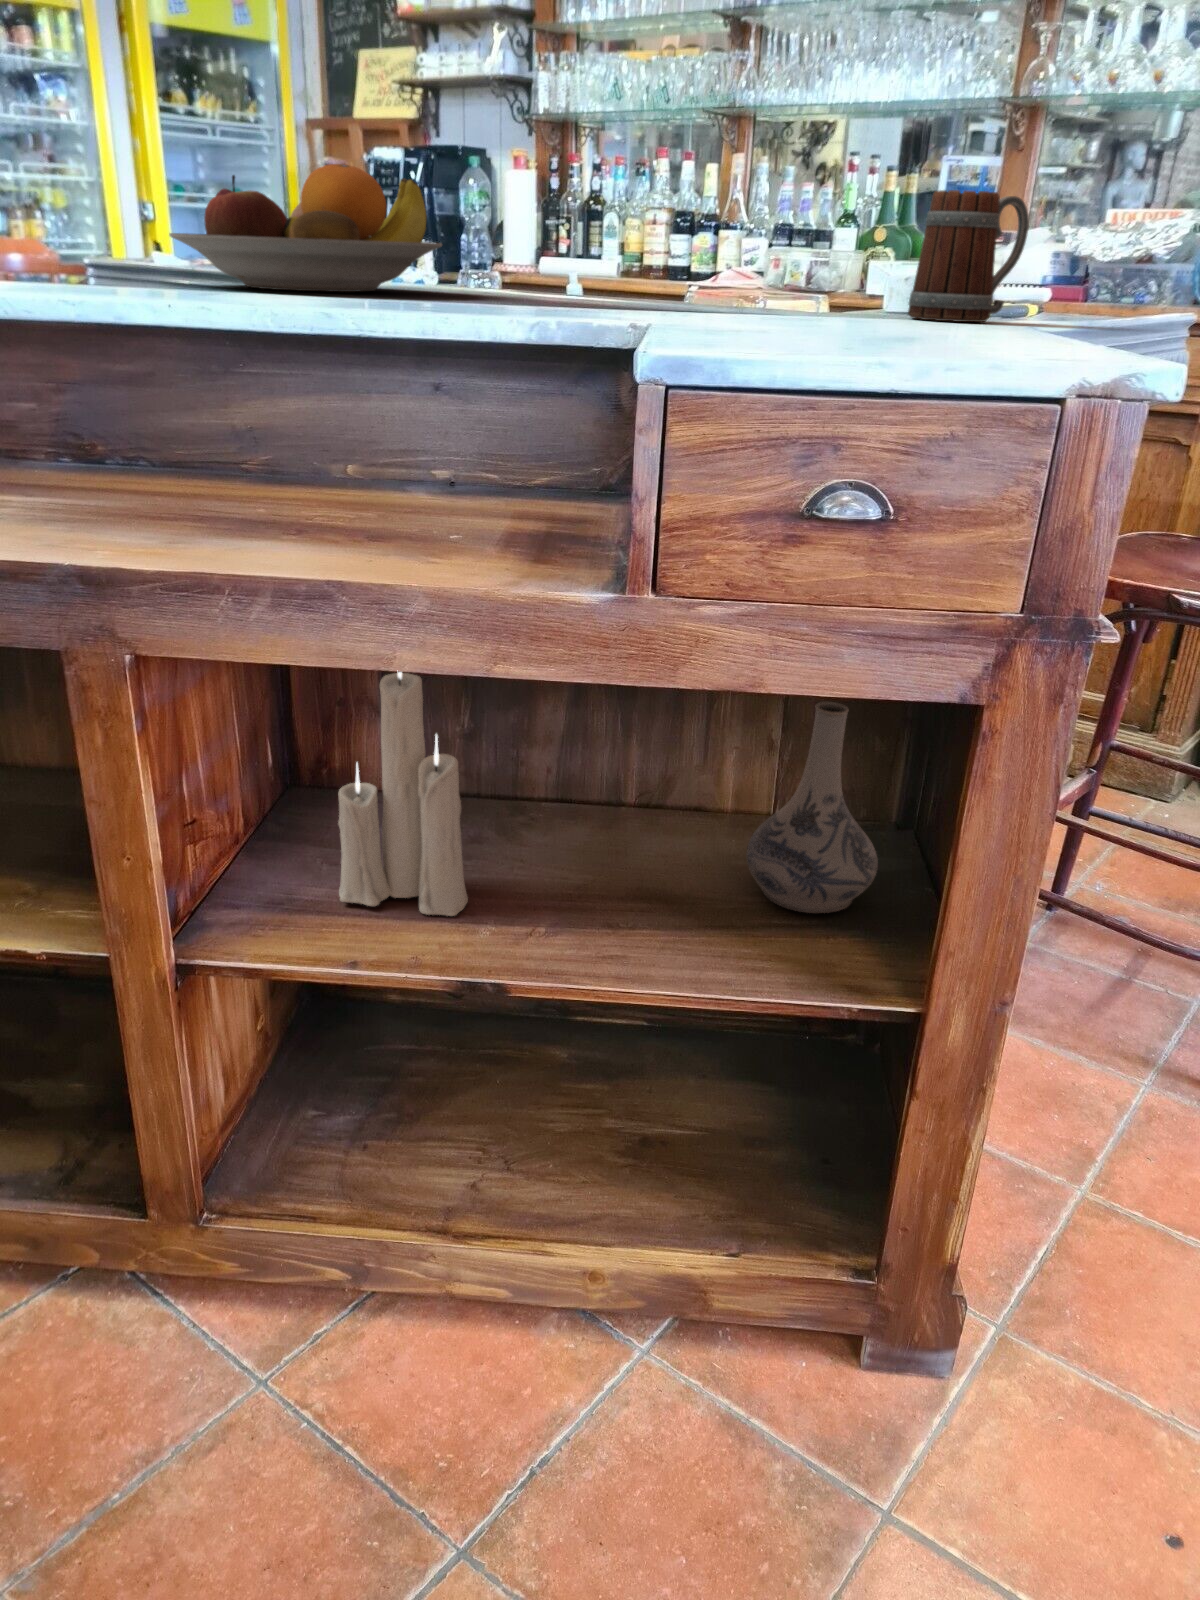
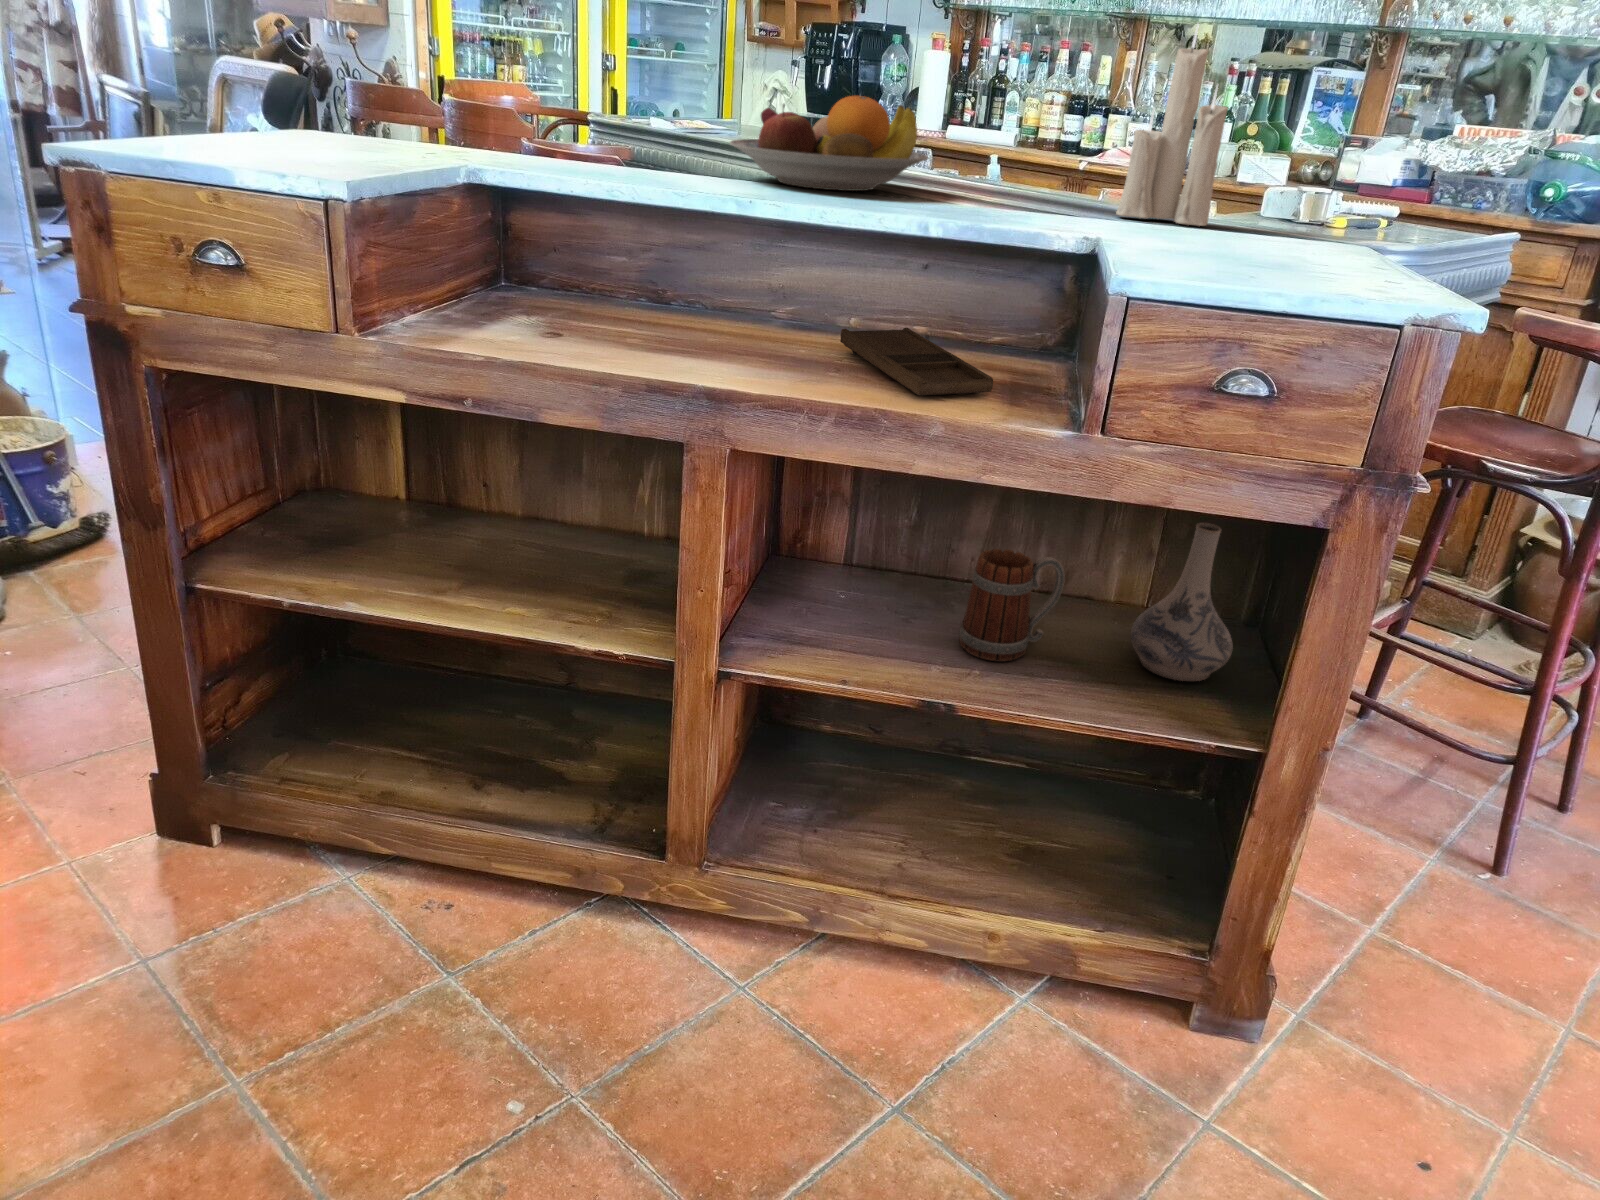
beer mug: present [908,190,1029,322] -> present [959,549,1065,661]
tray: none [313,465,511,553] -> present [840,328,993,395]
candle: present [338,670,468,916] -> present [1116,24,1228,226]

